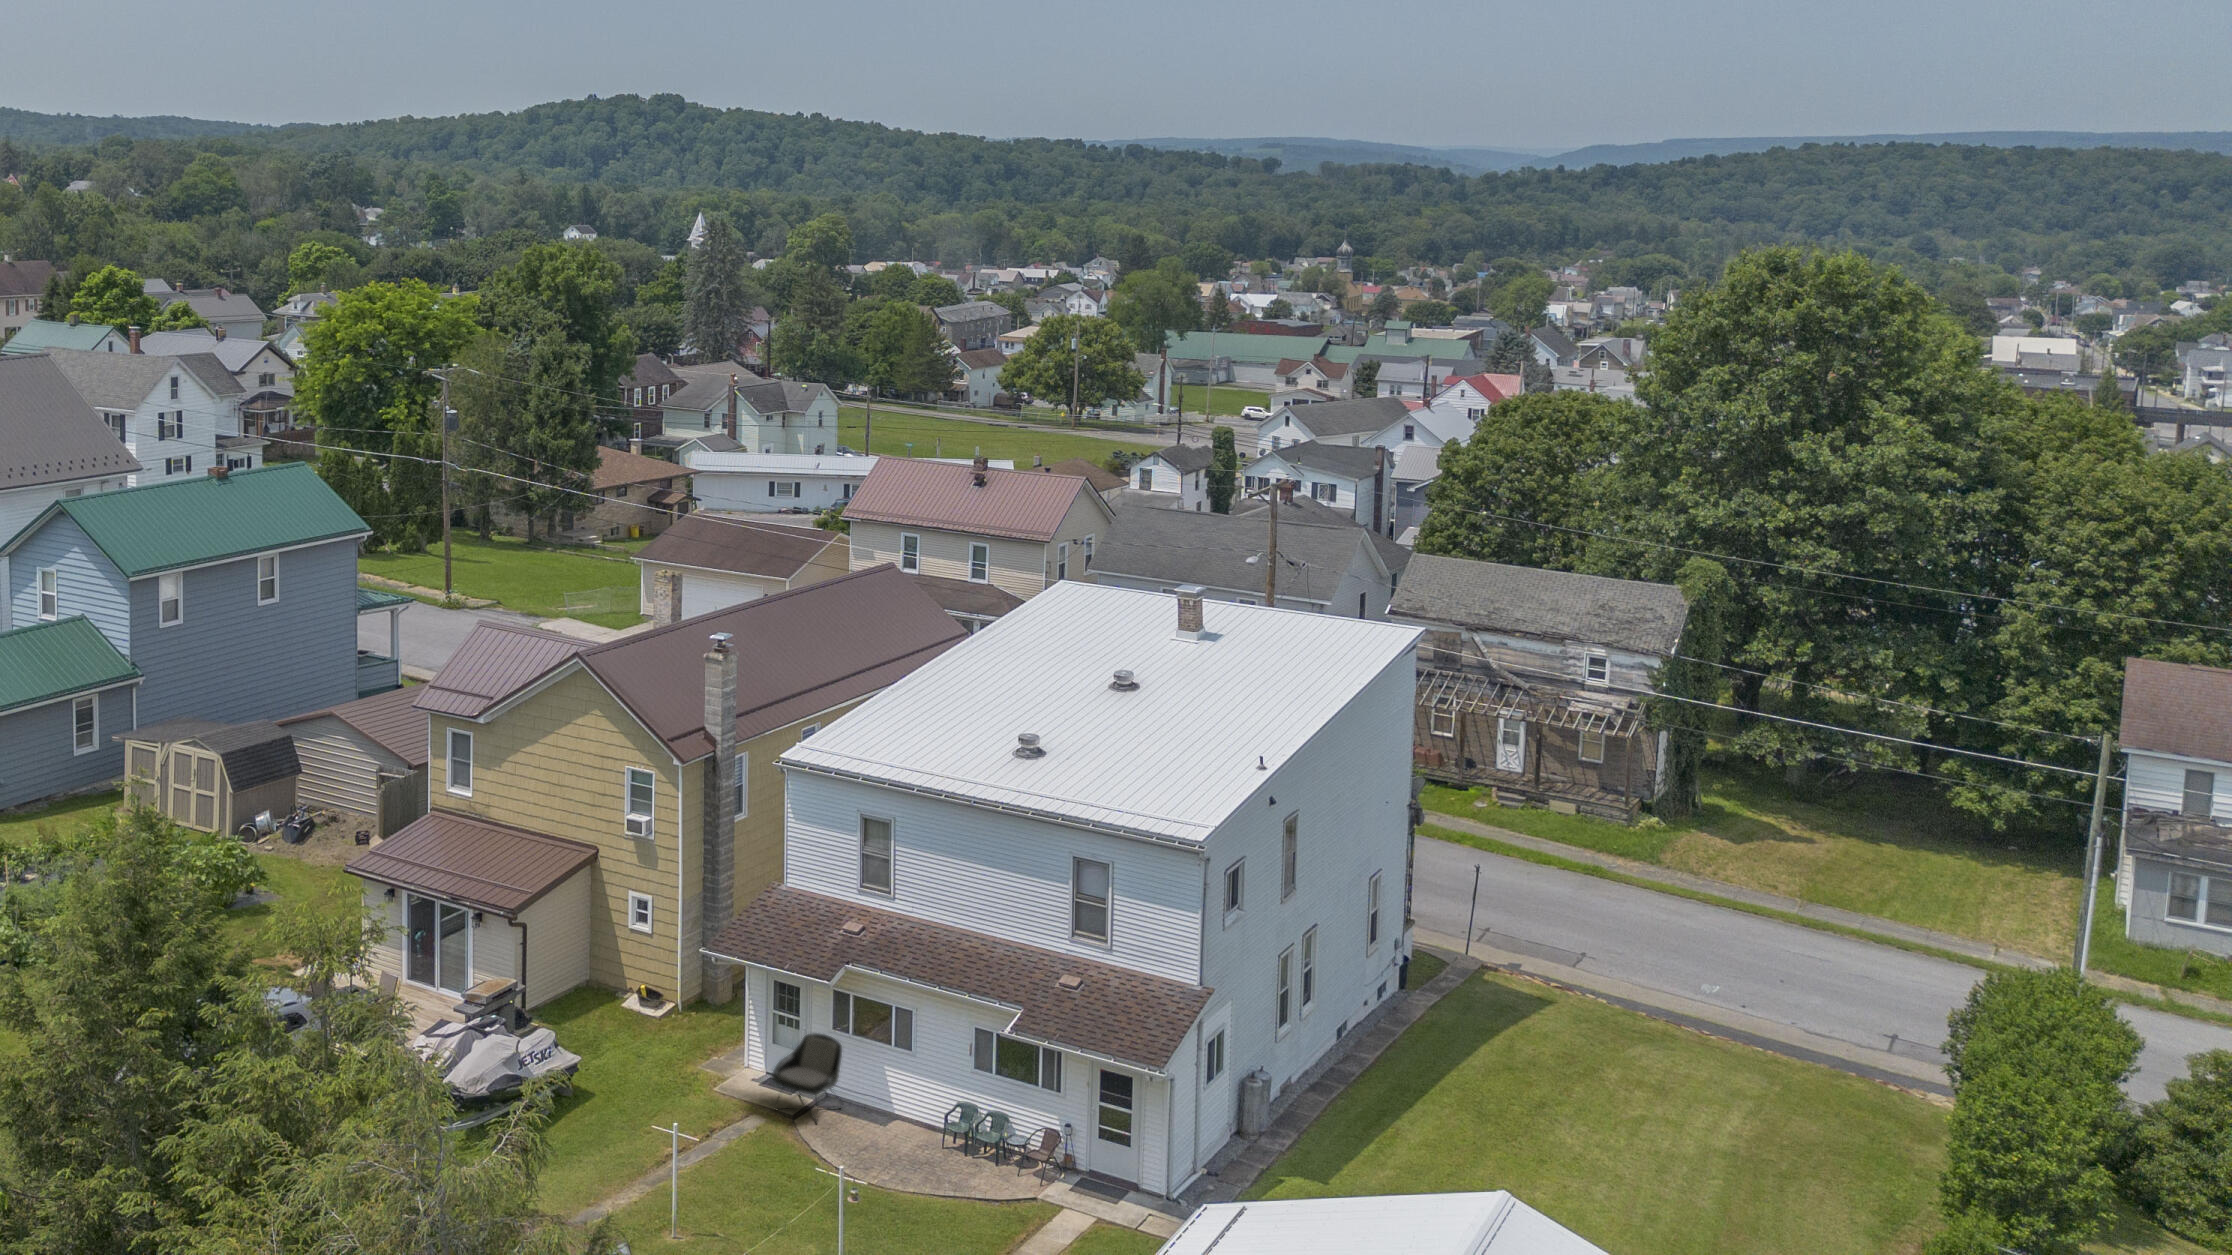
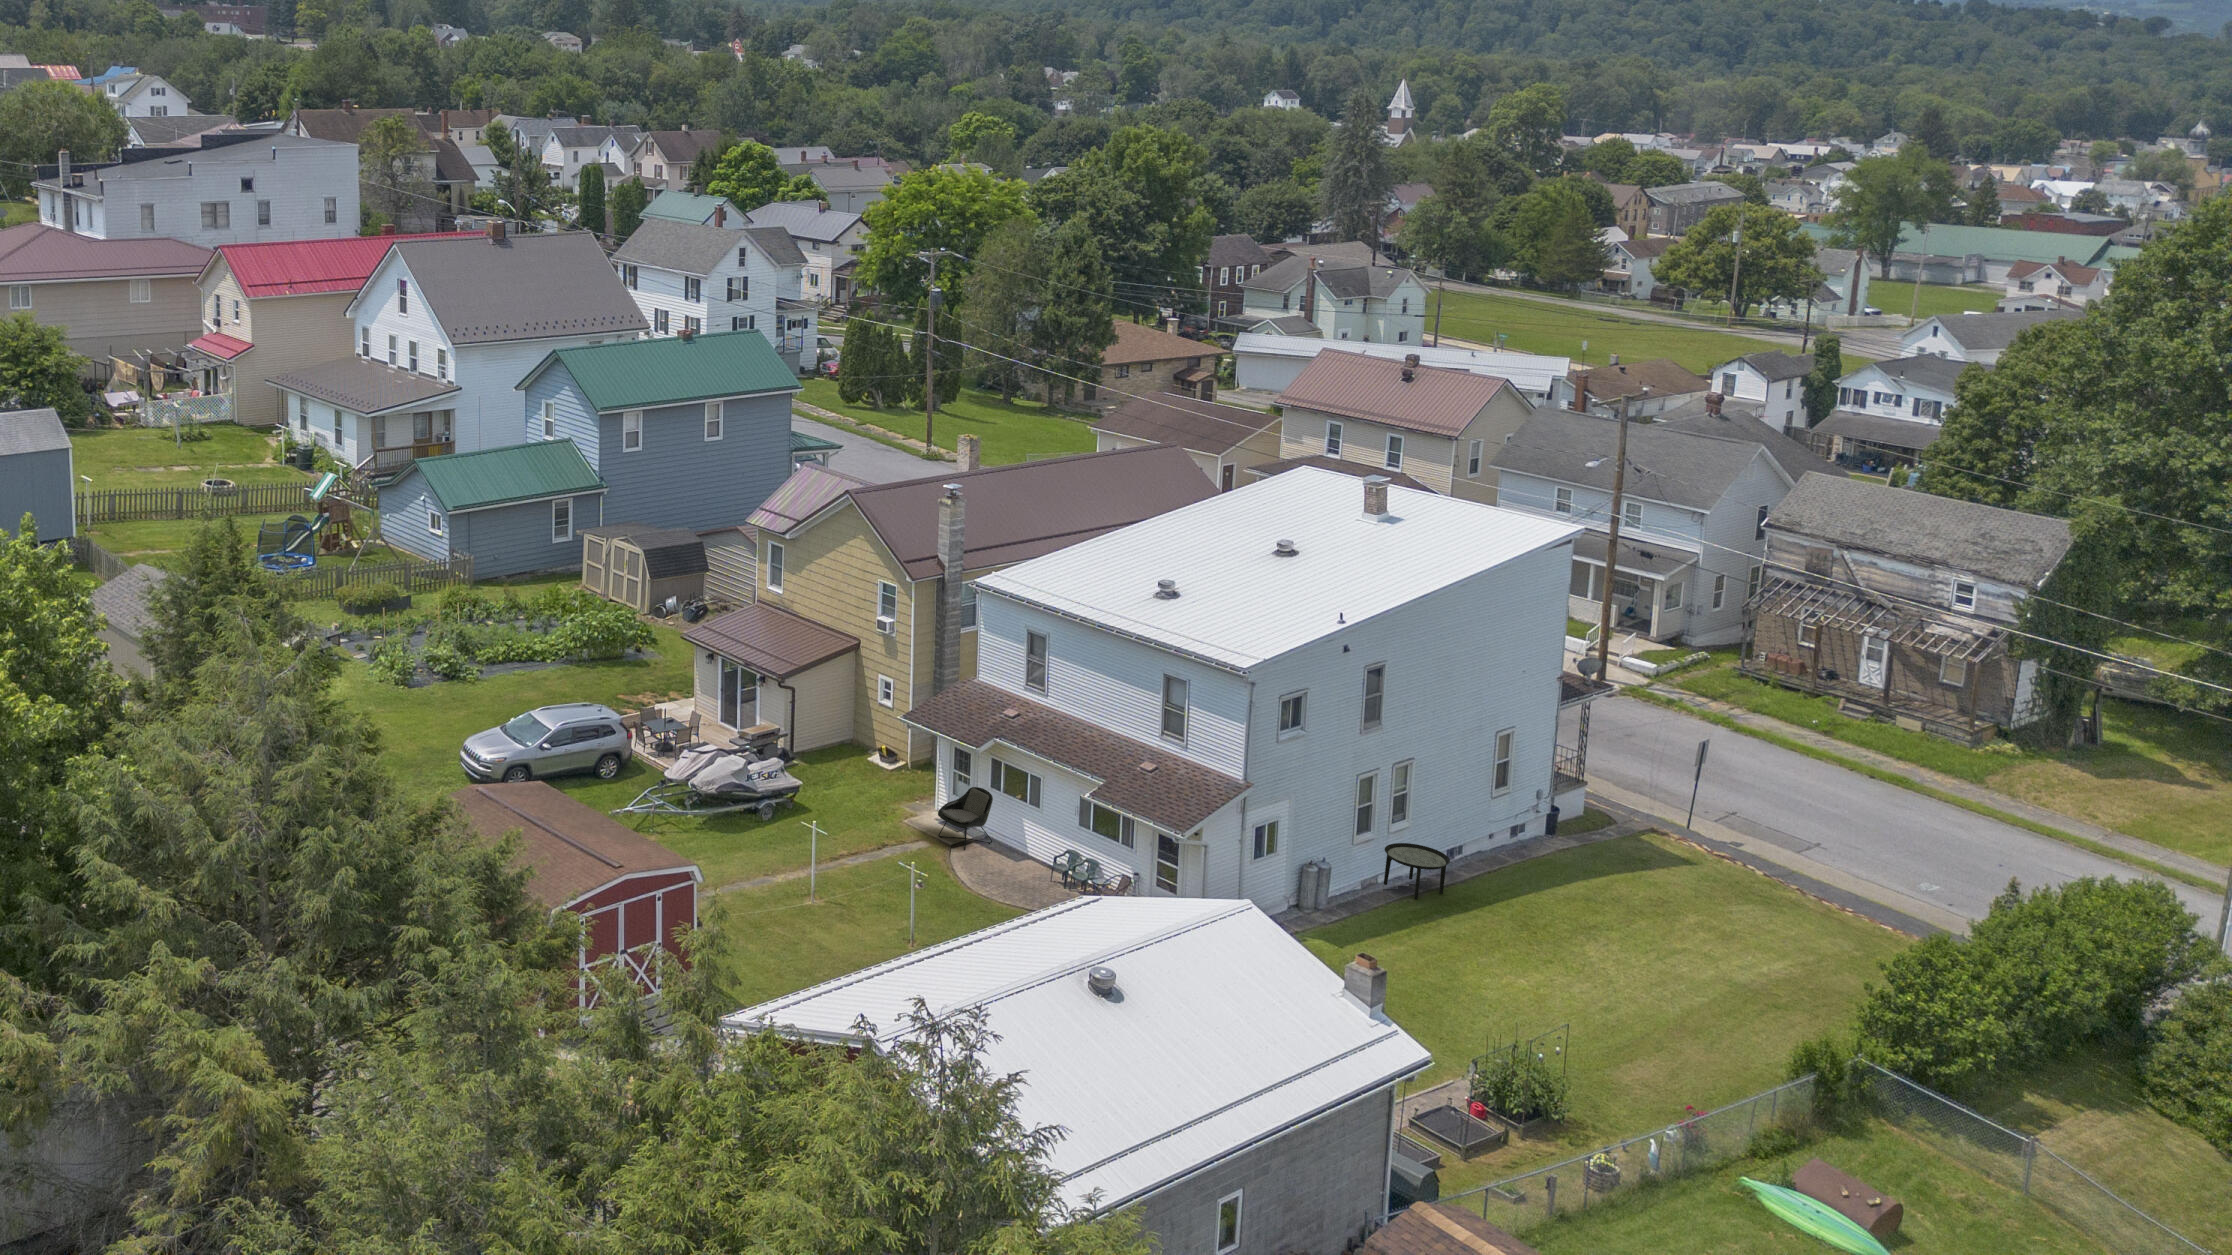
round table: none [1302,1027,1381,1098] -> present [1384,843,1450,900]

